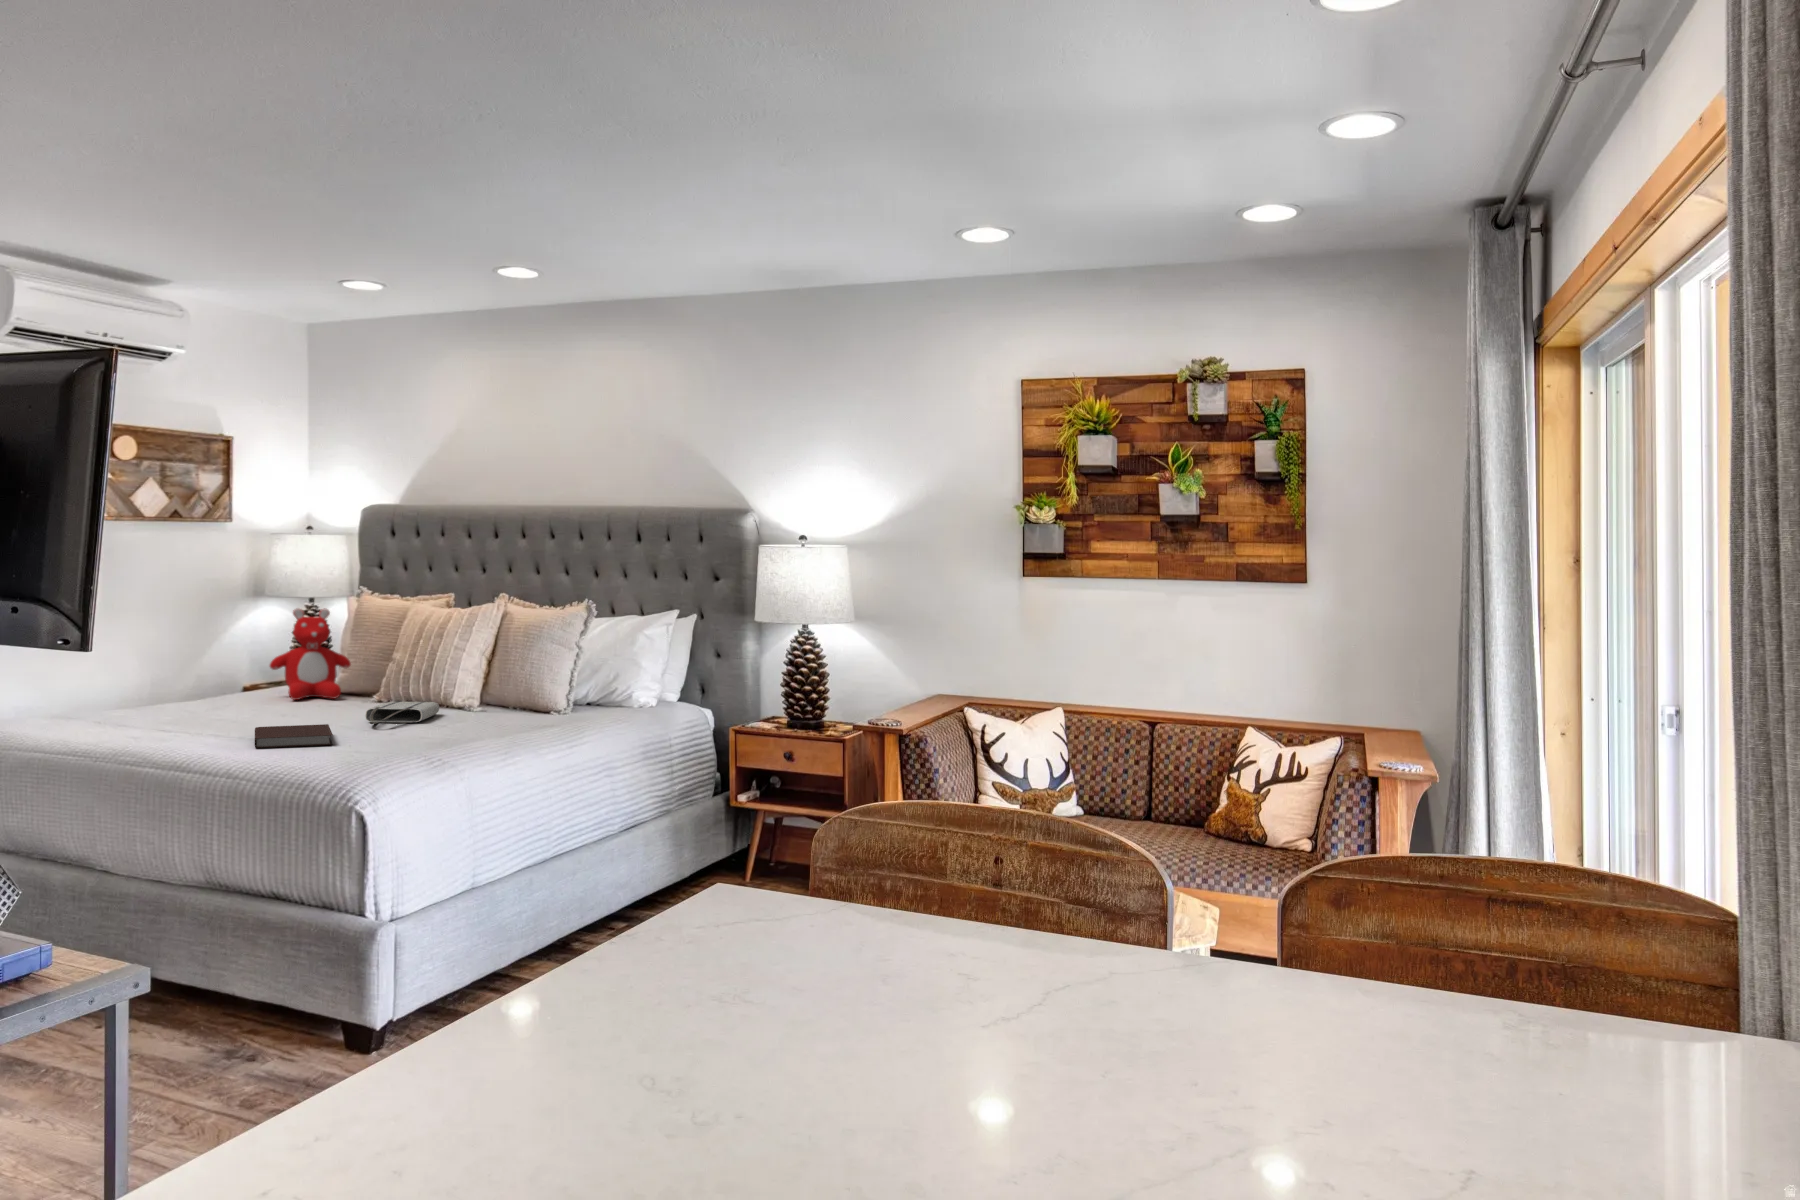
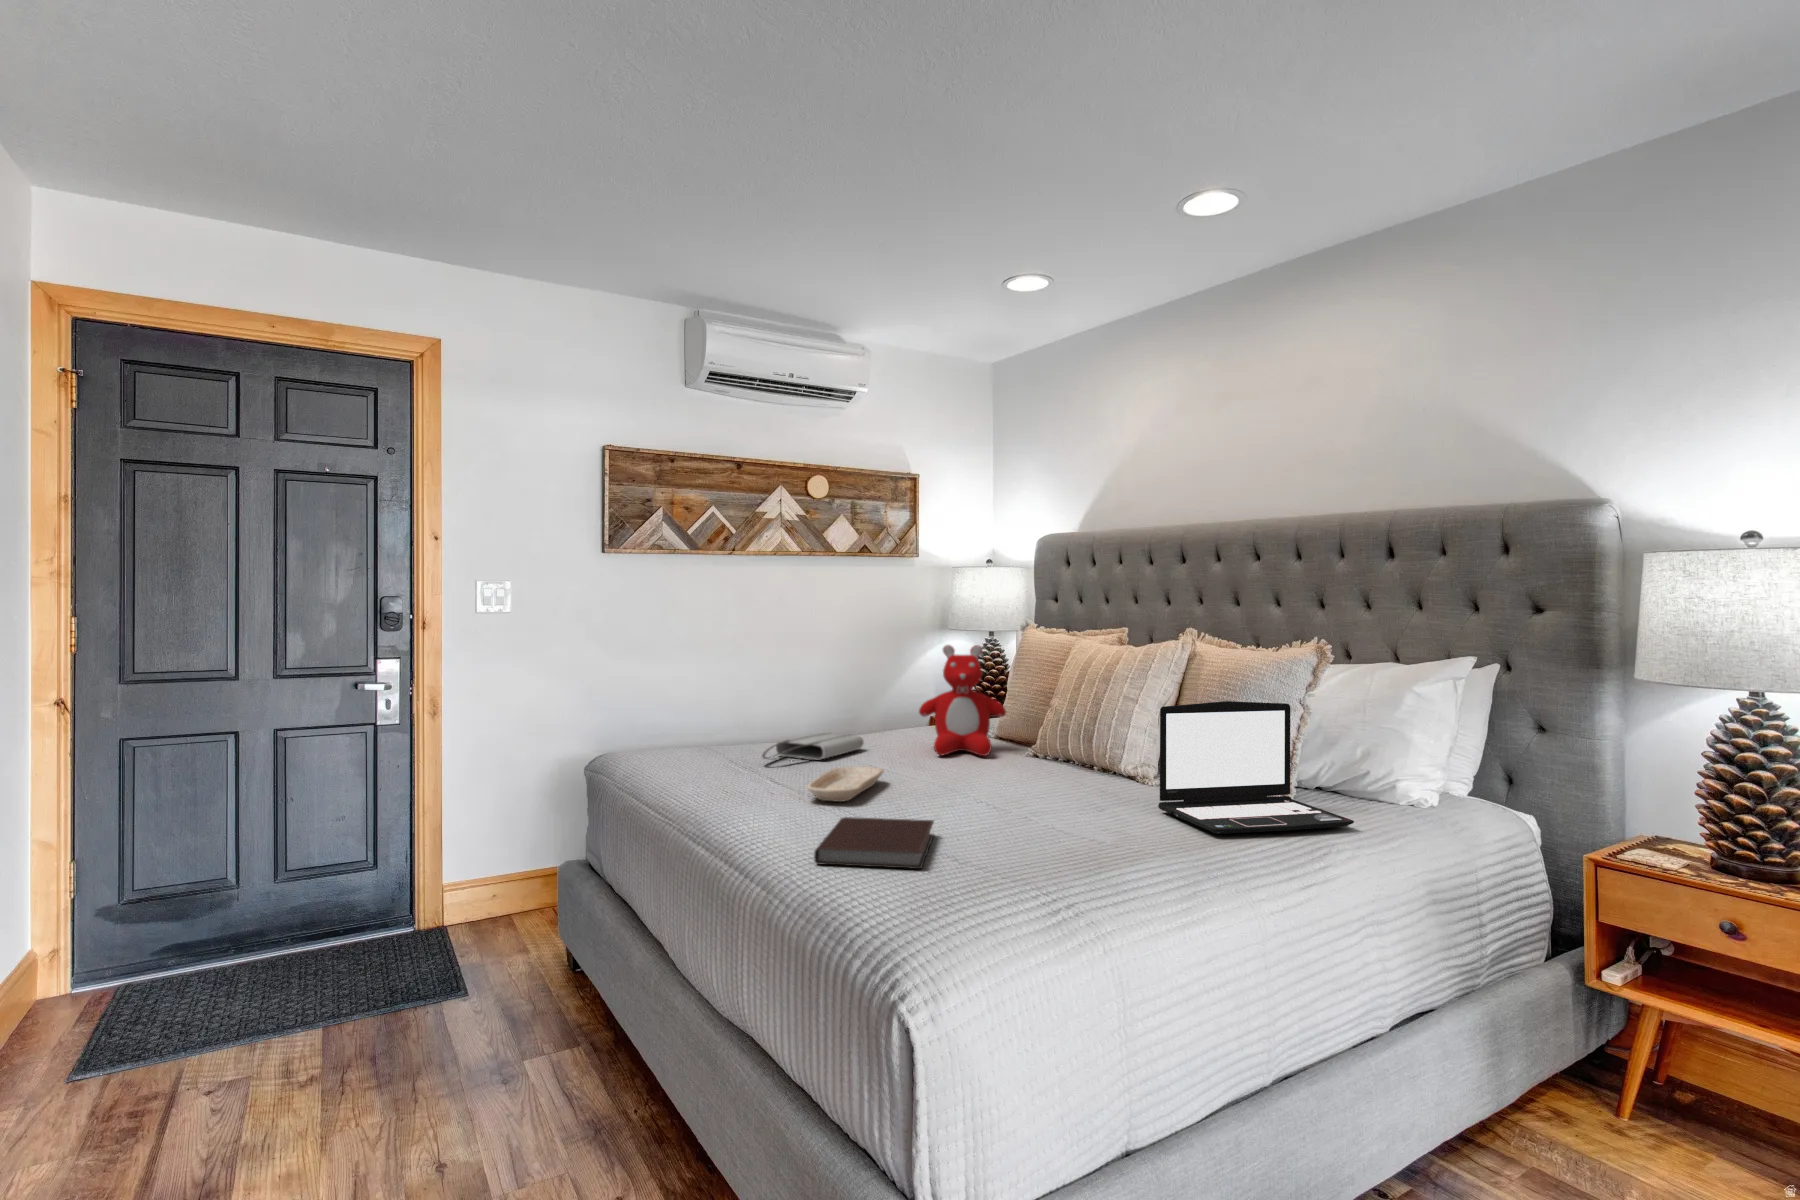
laptop: none [481,643,601,723] -> present [1158,701,1354,834]
tote bag: present [365,701,439,724] -> present [762,733,864,761]
tray: none [205,705,262,726] -> present [807,766,884,802]

